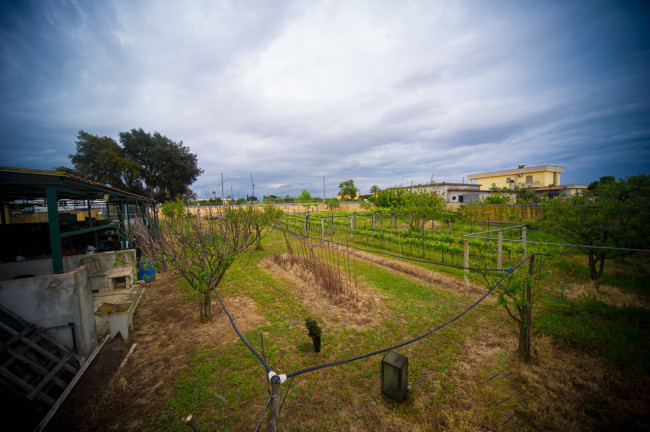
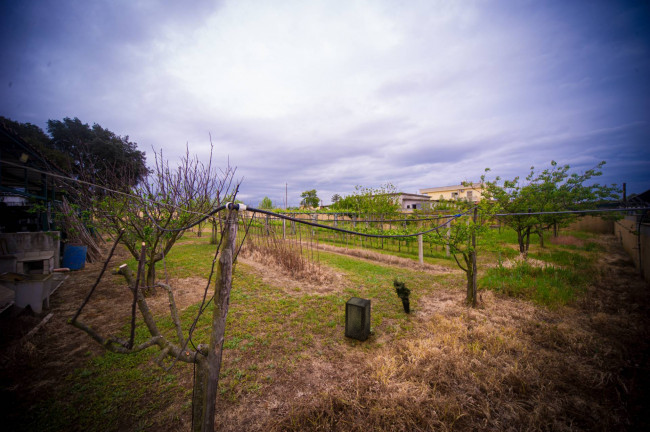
potted plant: present [304,316,322,351] -> present [393,279,412,313]

